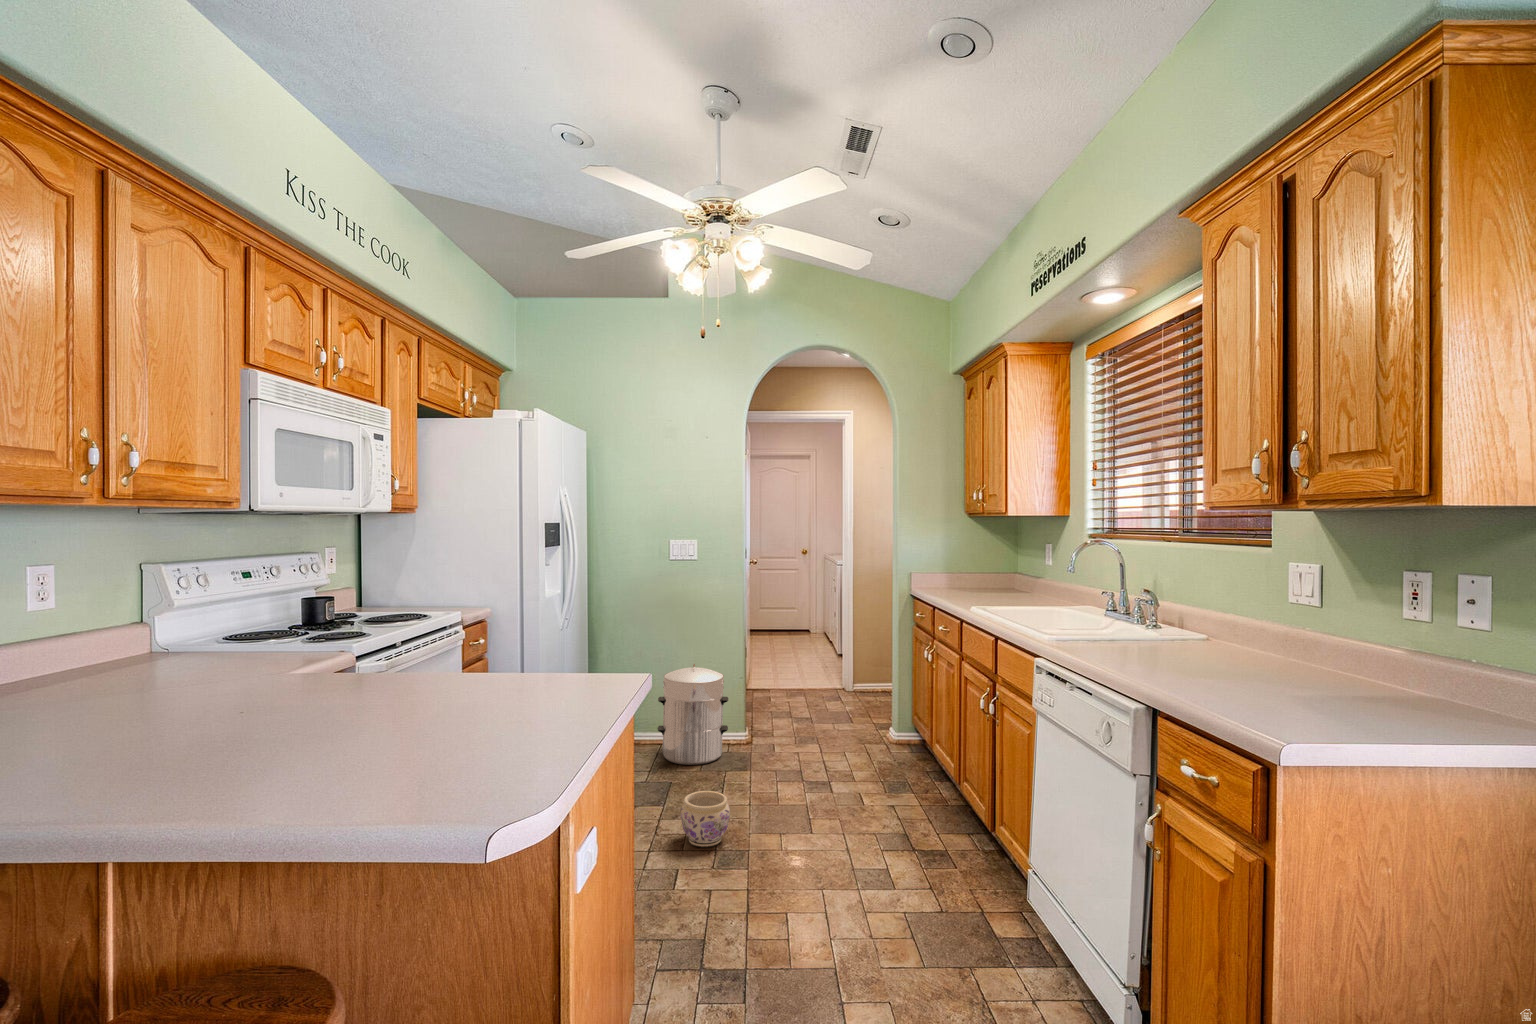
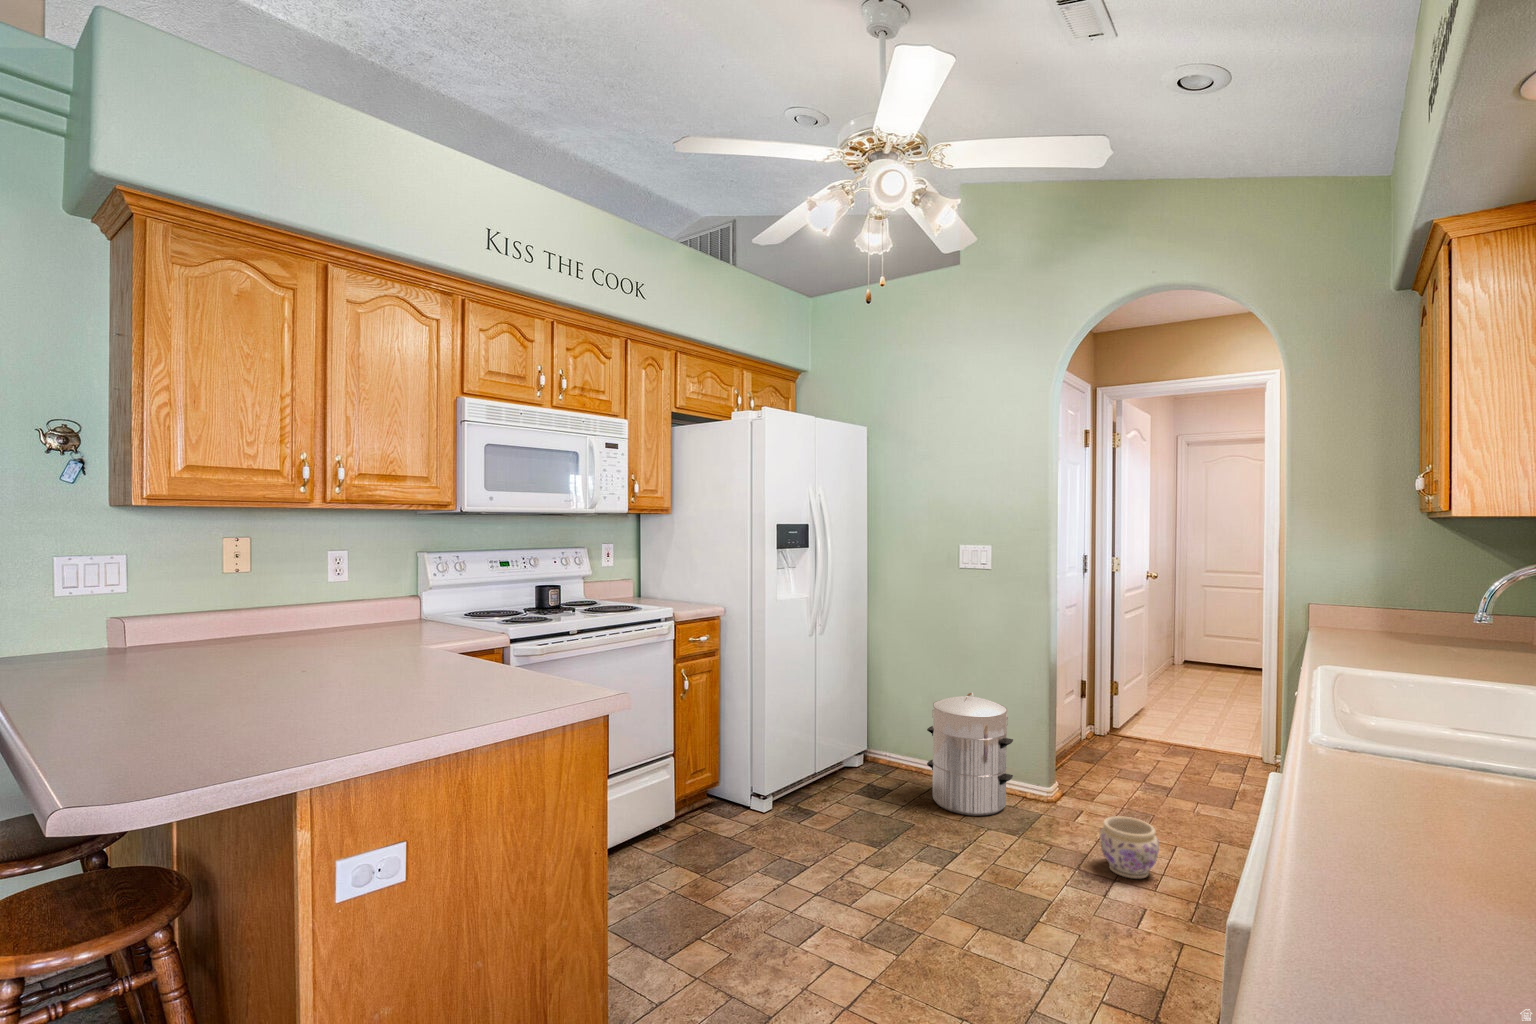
planter: present [681,791,730,848] -> present [1100,816,1159,879]

